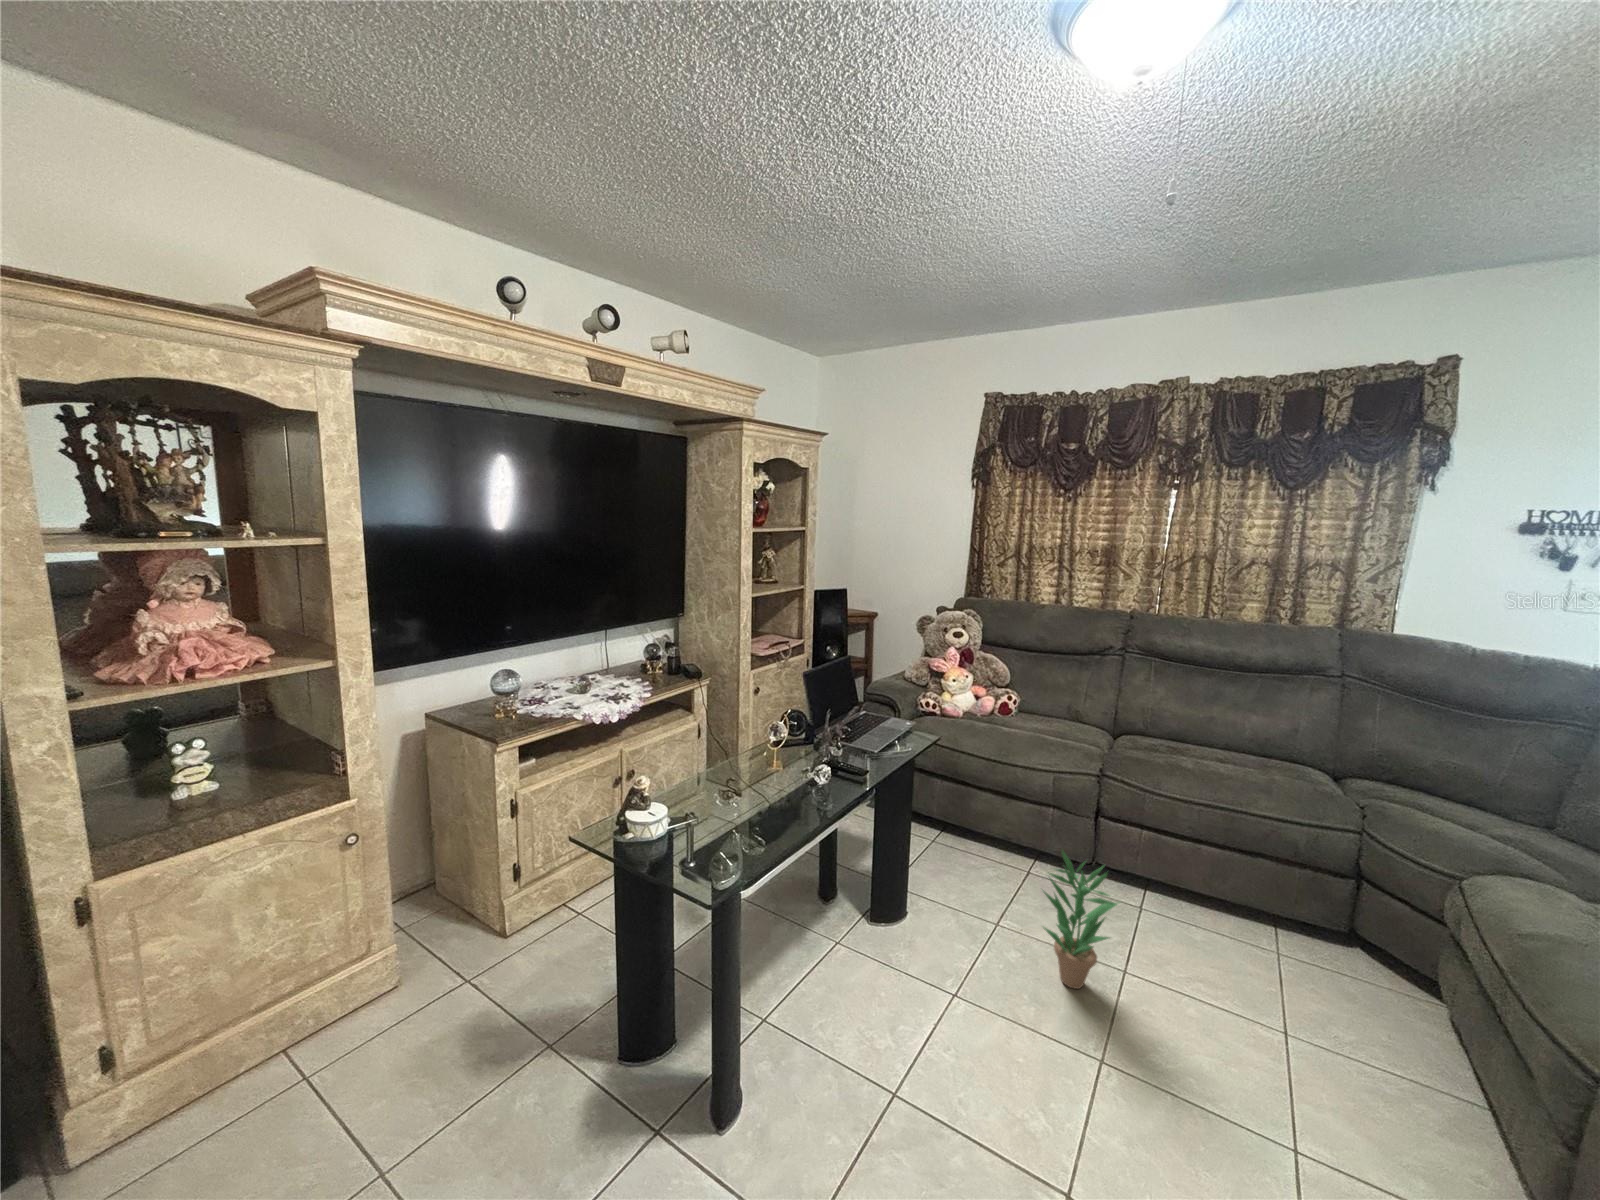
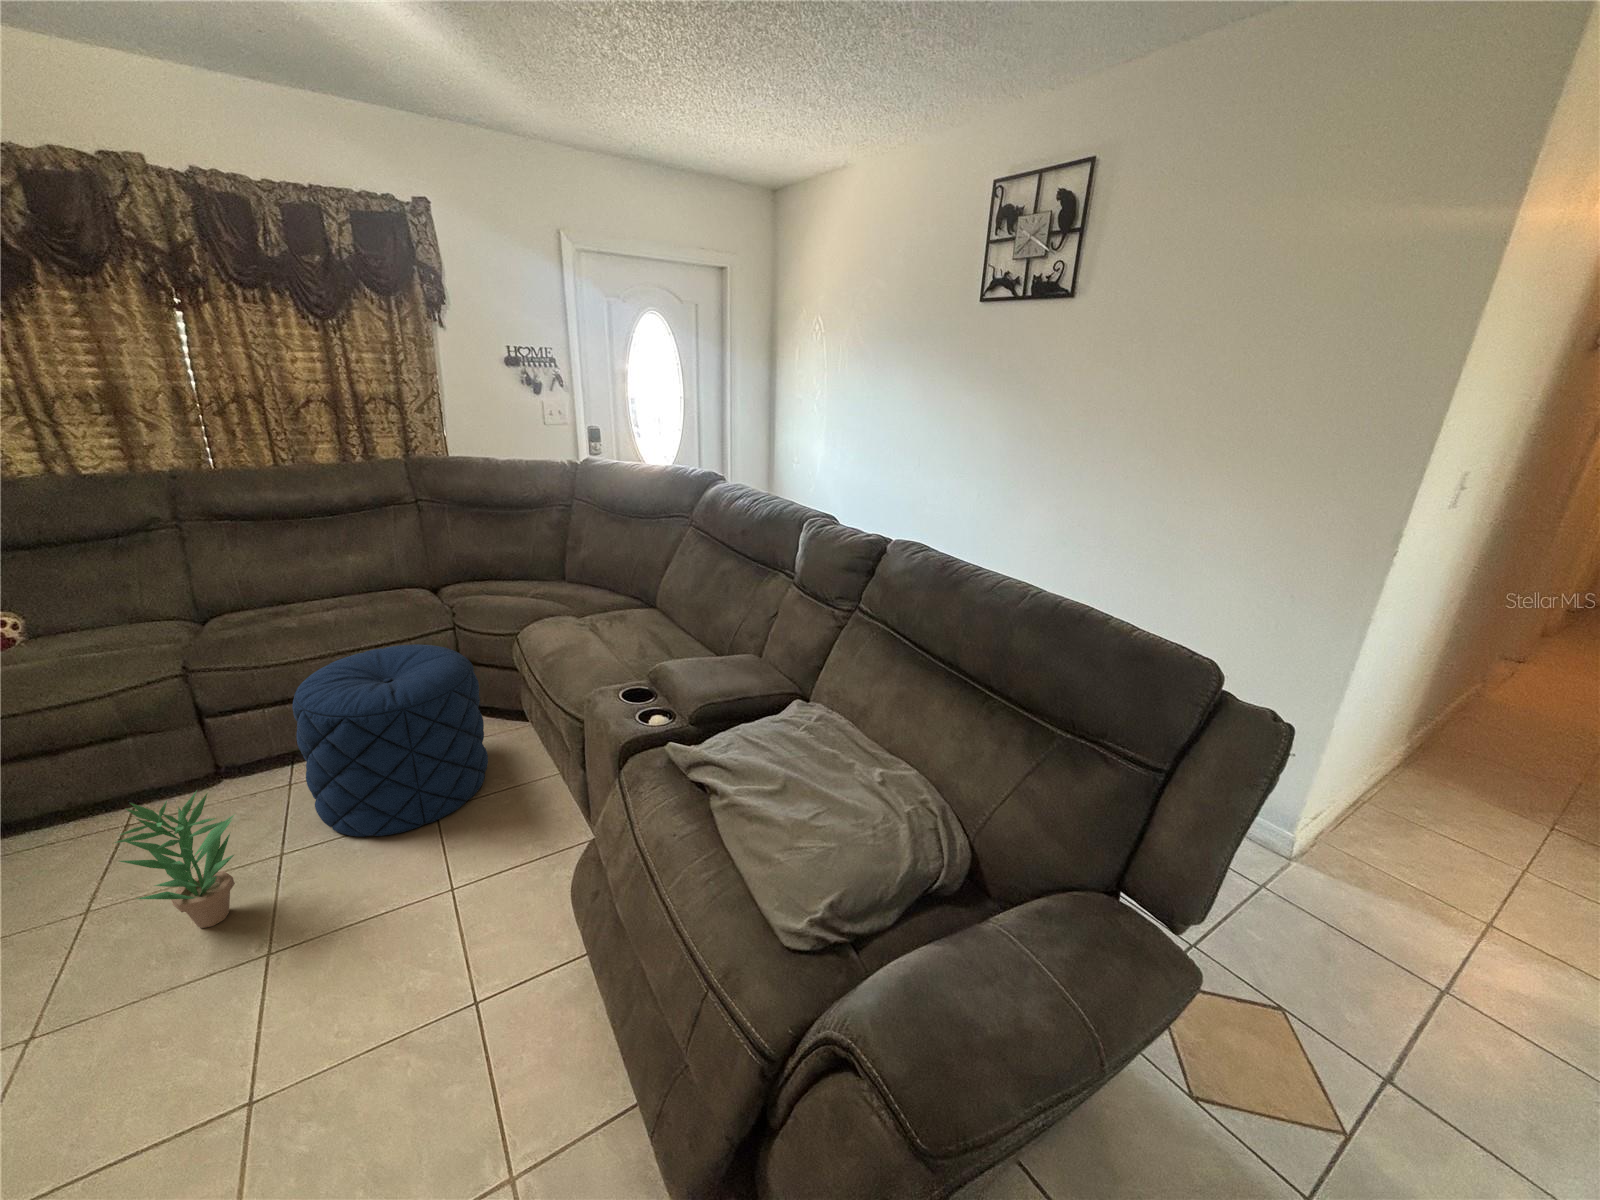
pouf: none [1166,807,1400,1049] -> present [292,644,488,836]

